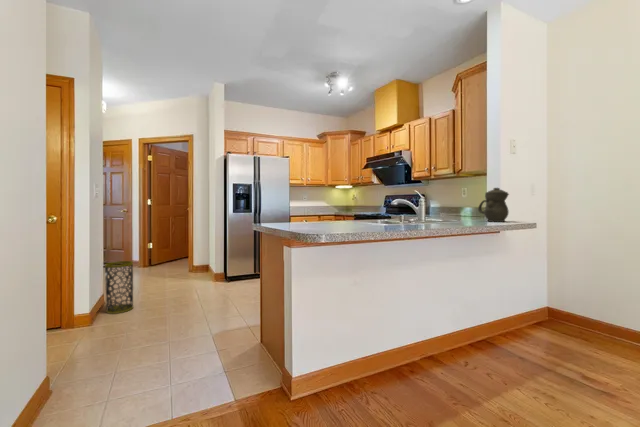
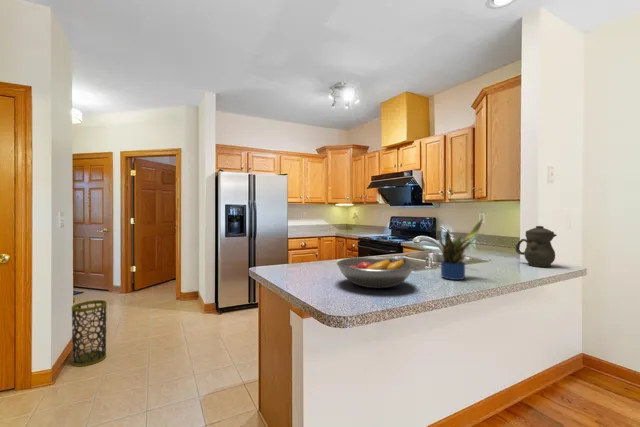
potted plant: none [405,176,438,225] -> present [439,220,482,280]
fruit bowl: none [319,204,379,226] -> present [337,257,415,288]

